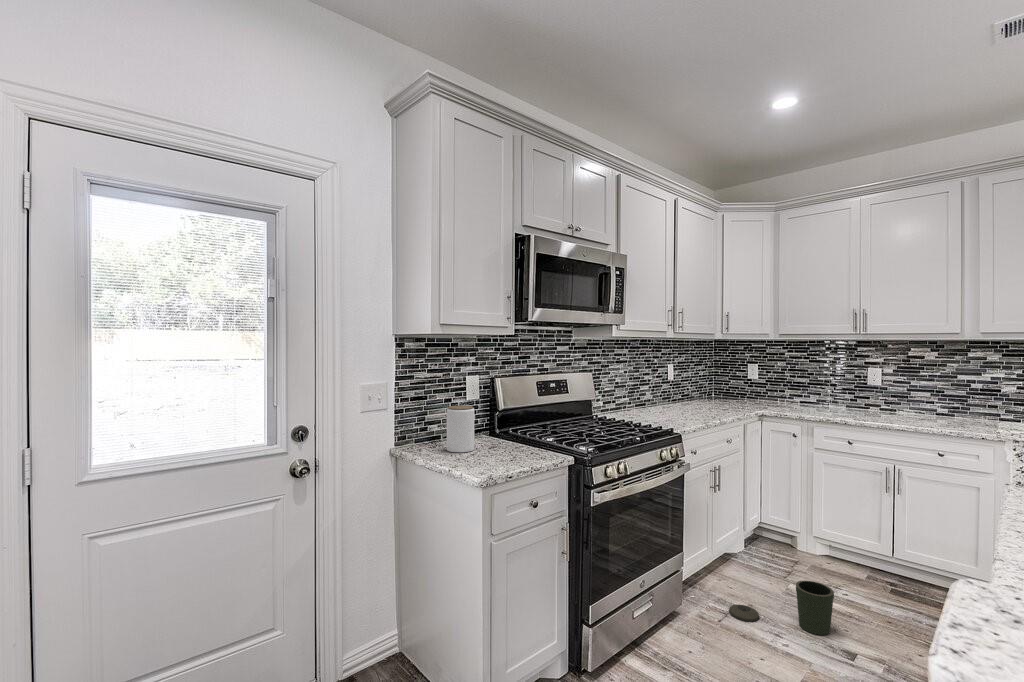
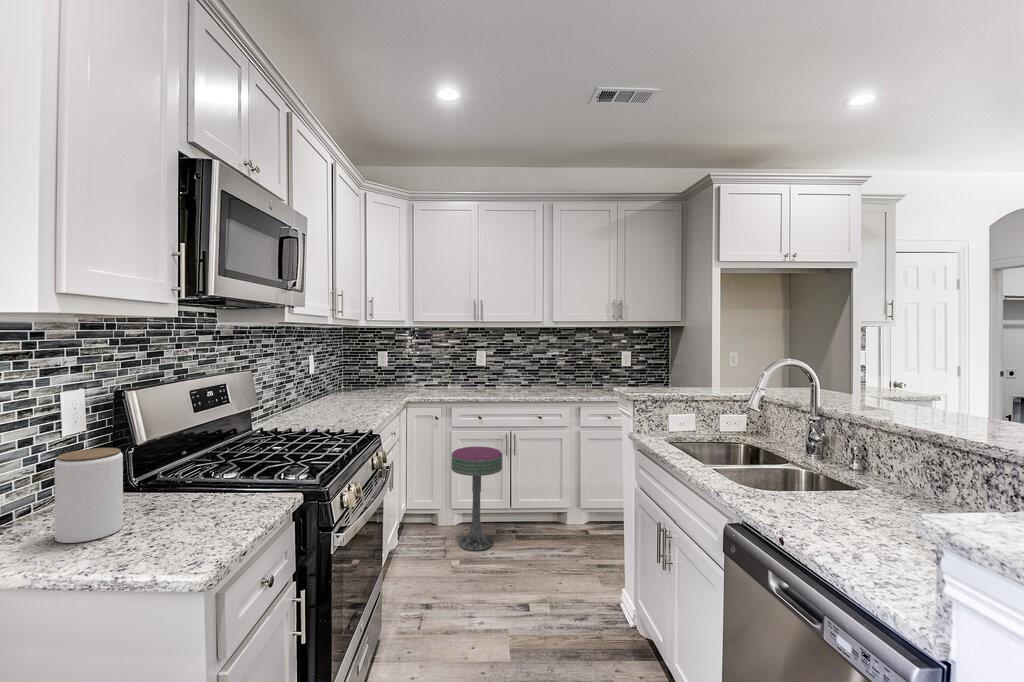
bar stool: none [799,470,867,589] -> present [451,447,502,551]
trash can: present [729,581,834,635] -> none [421,551,506,616]

